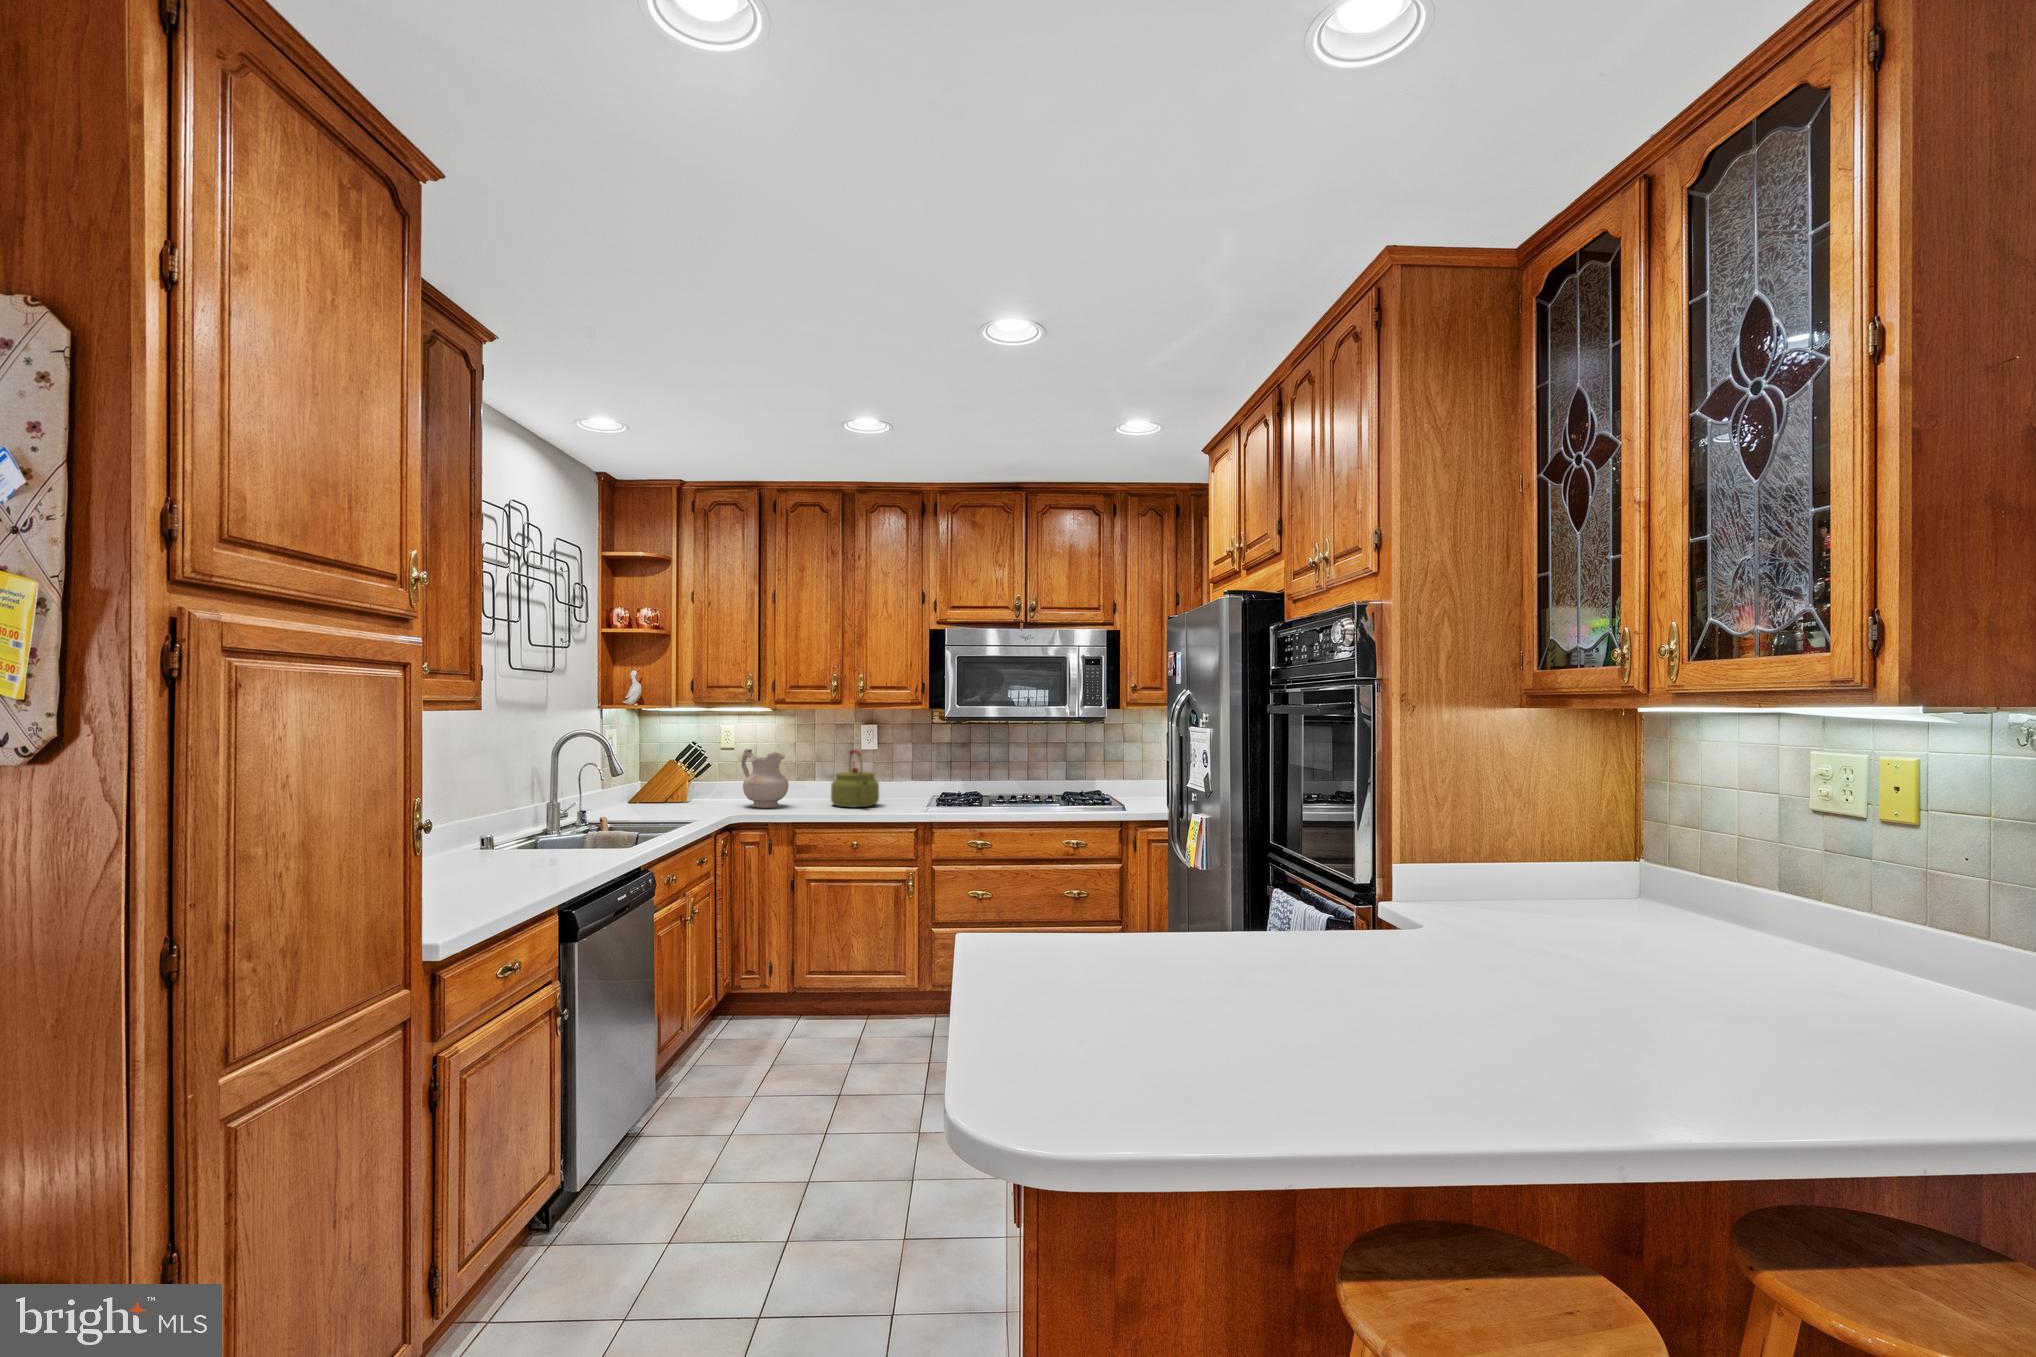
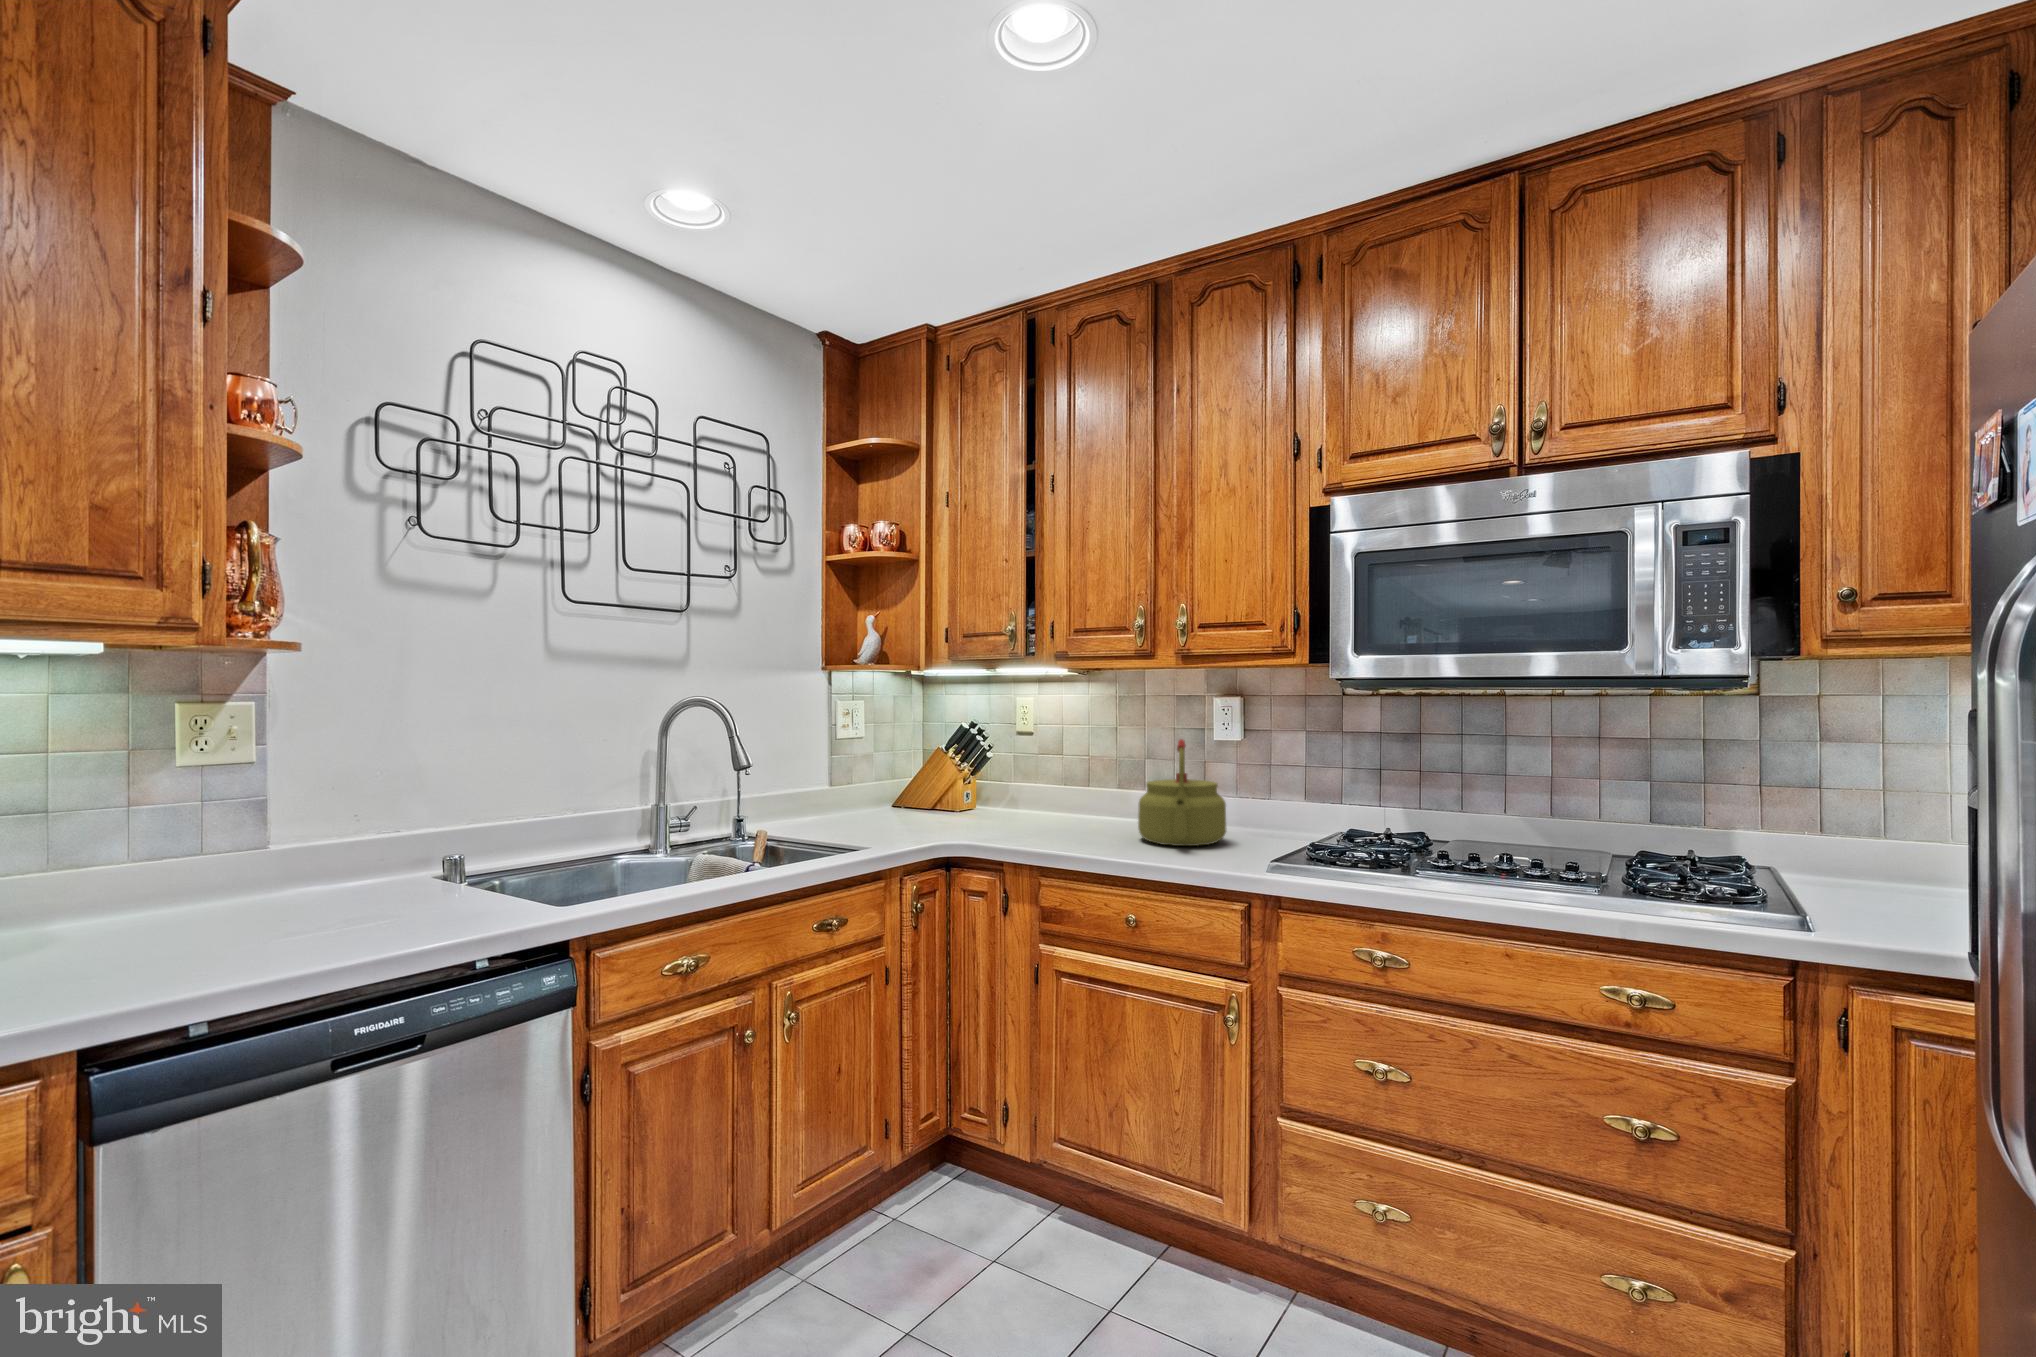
ceramic pitcher: present [741,749,789,808] -> none [996,734,1070,834]

